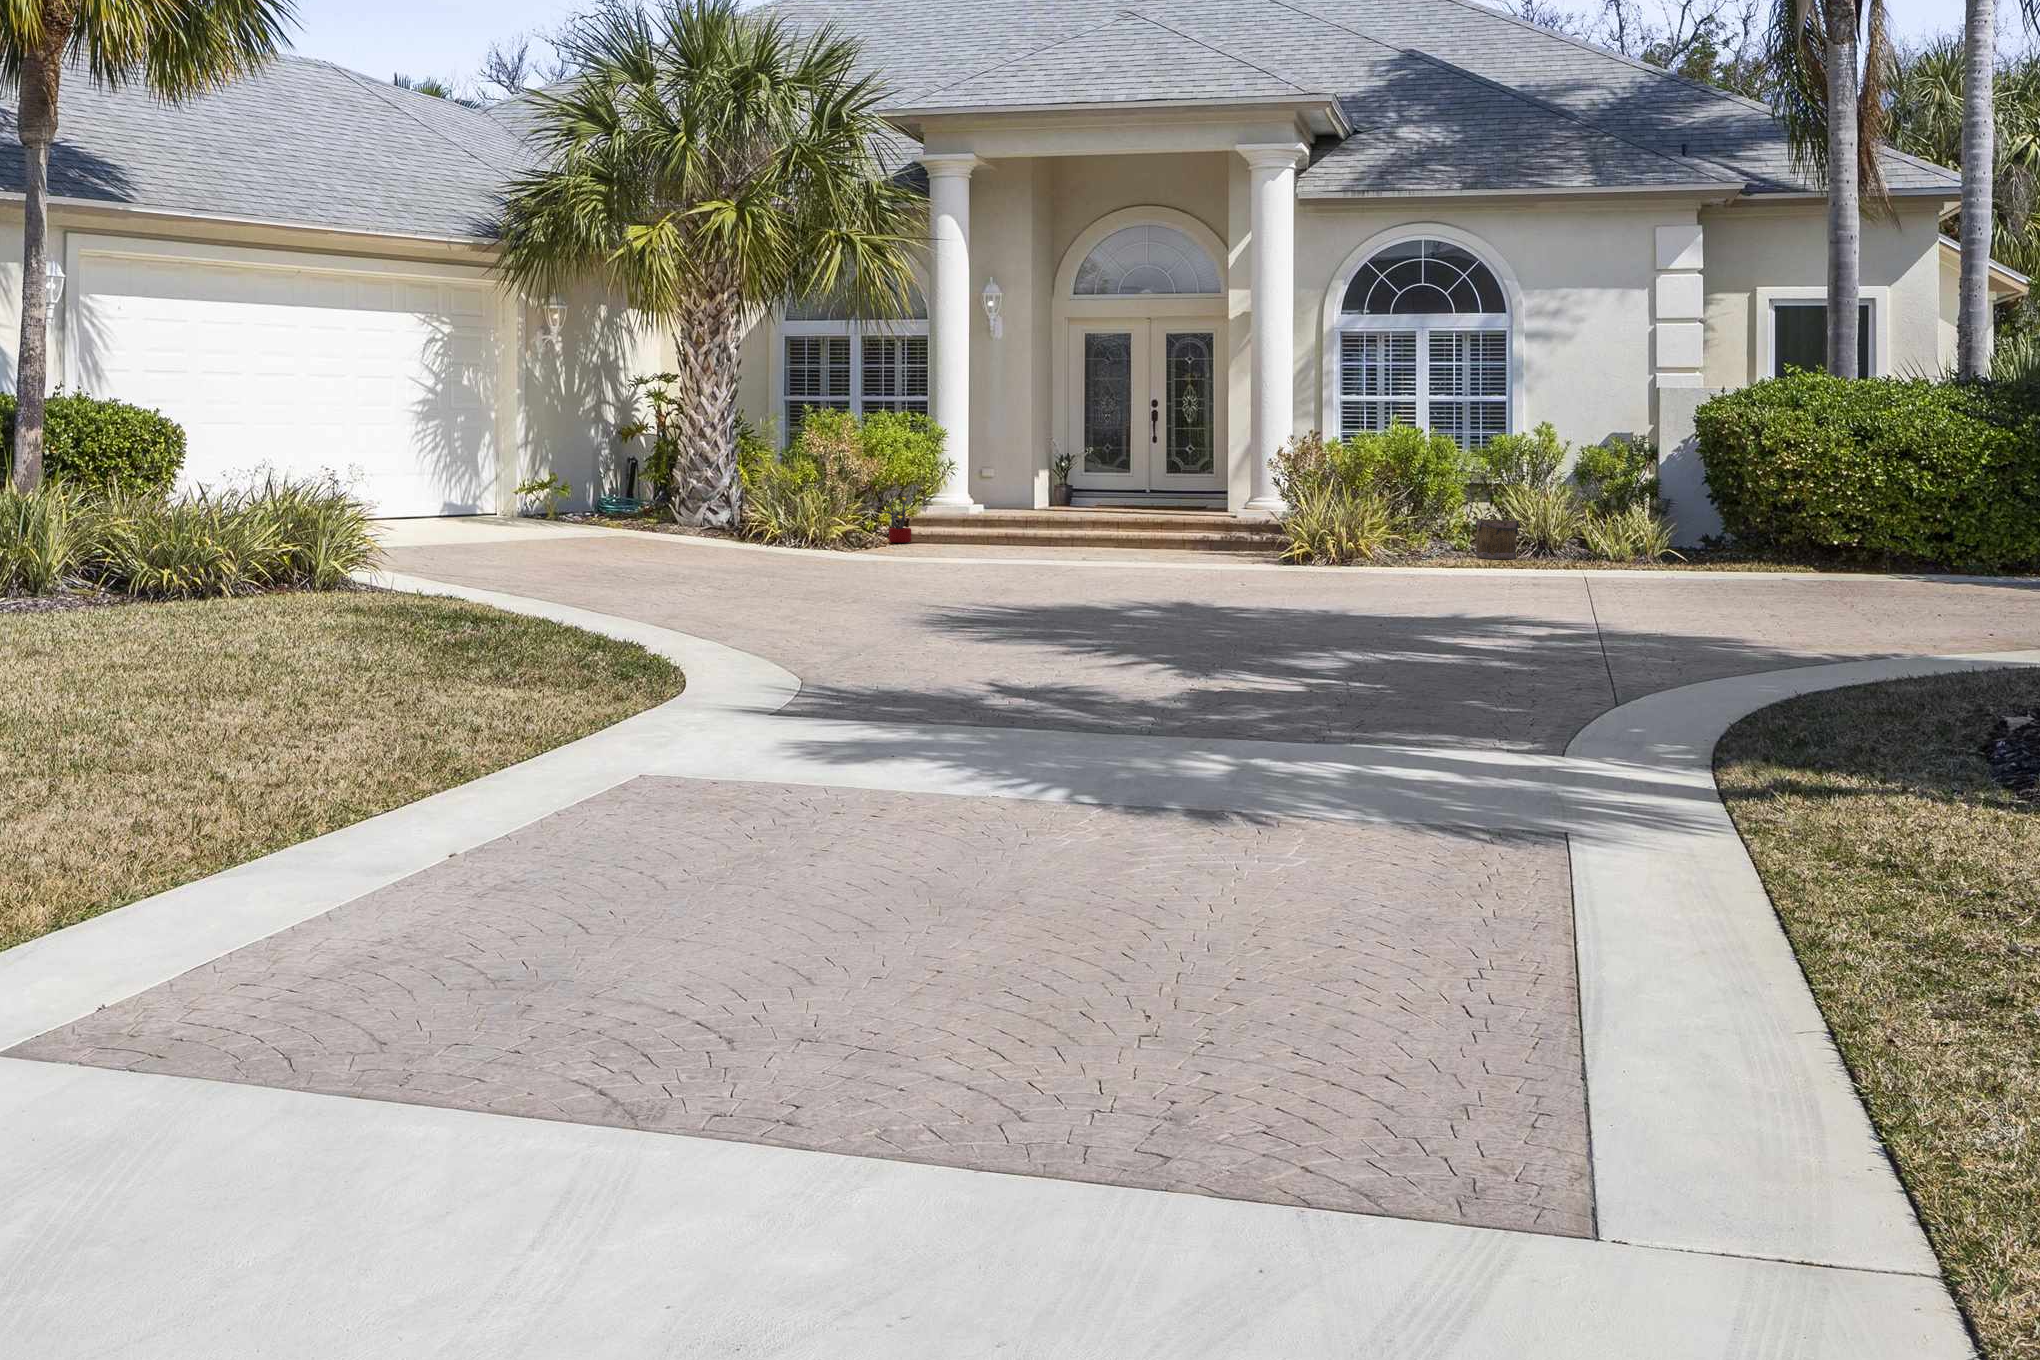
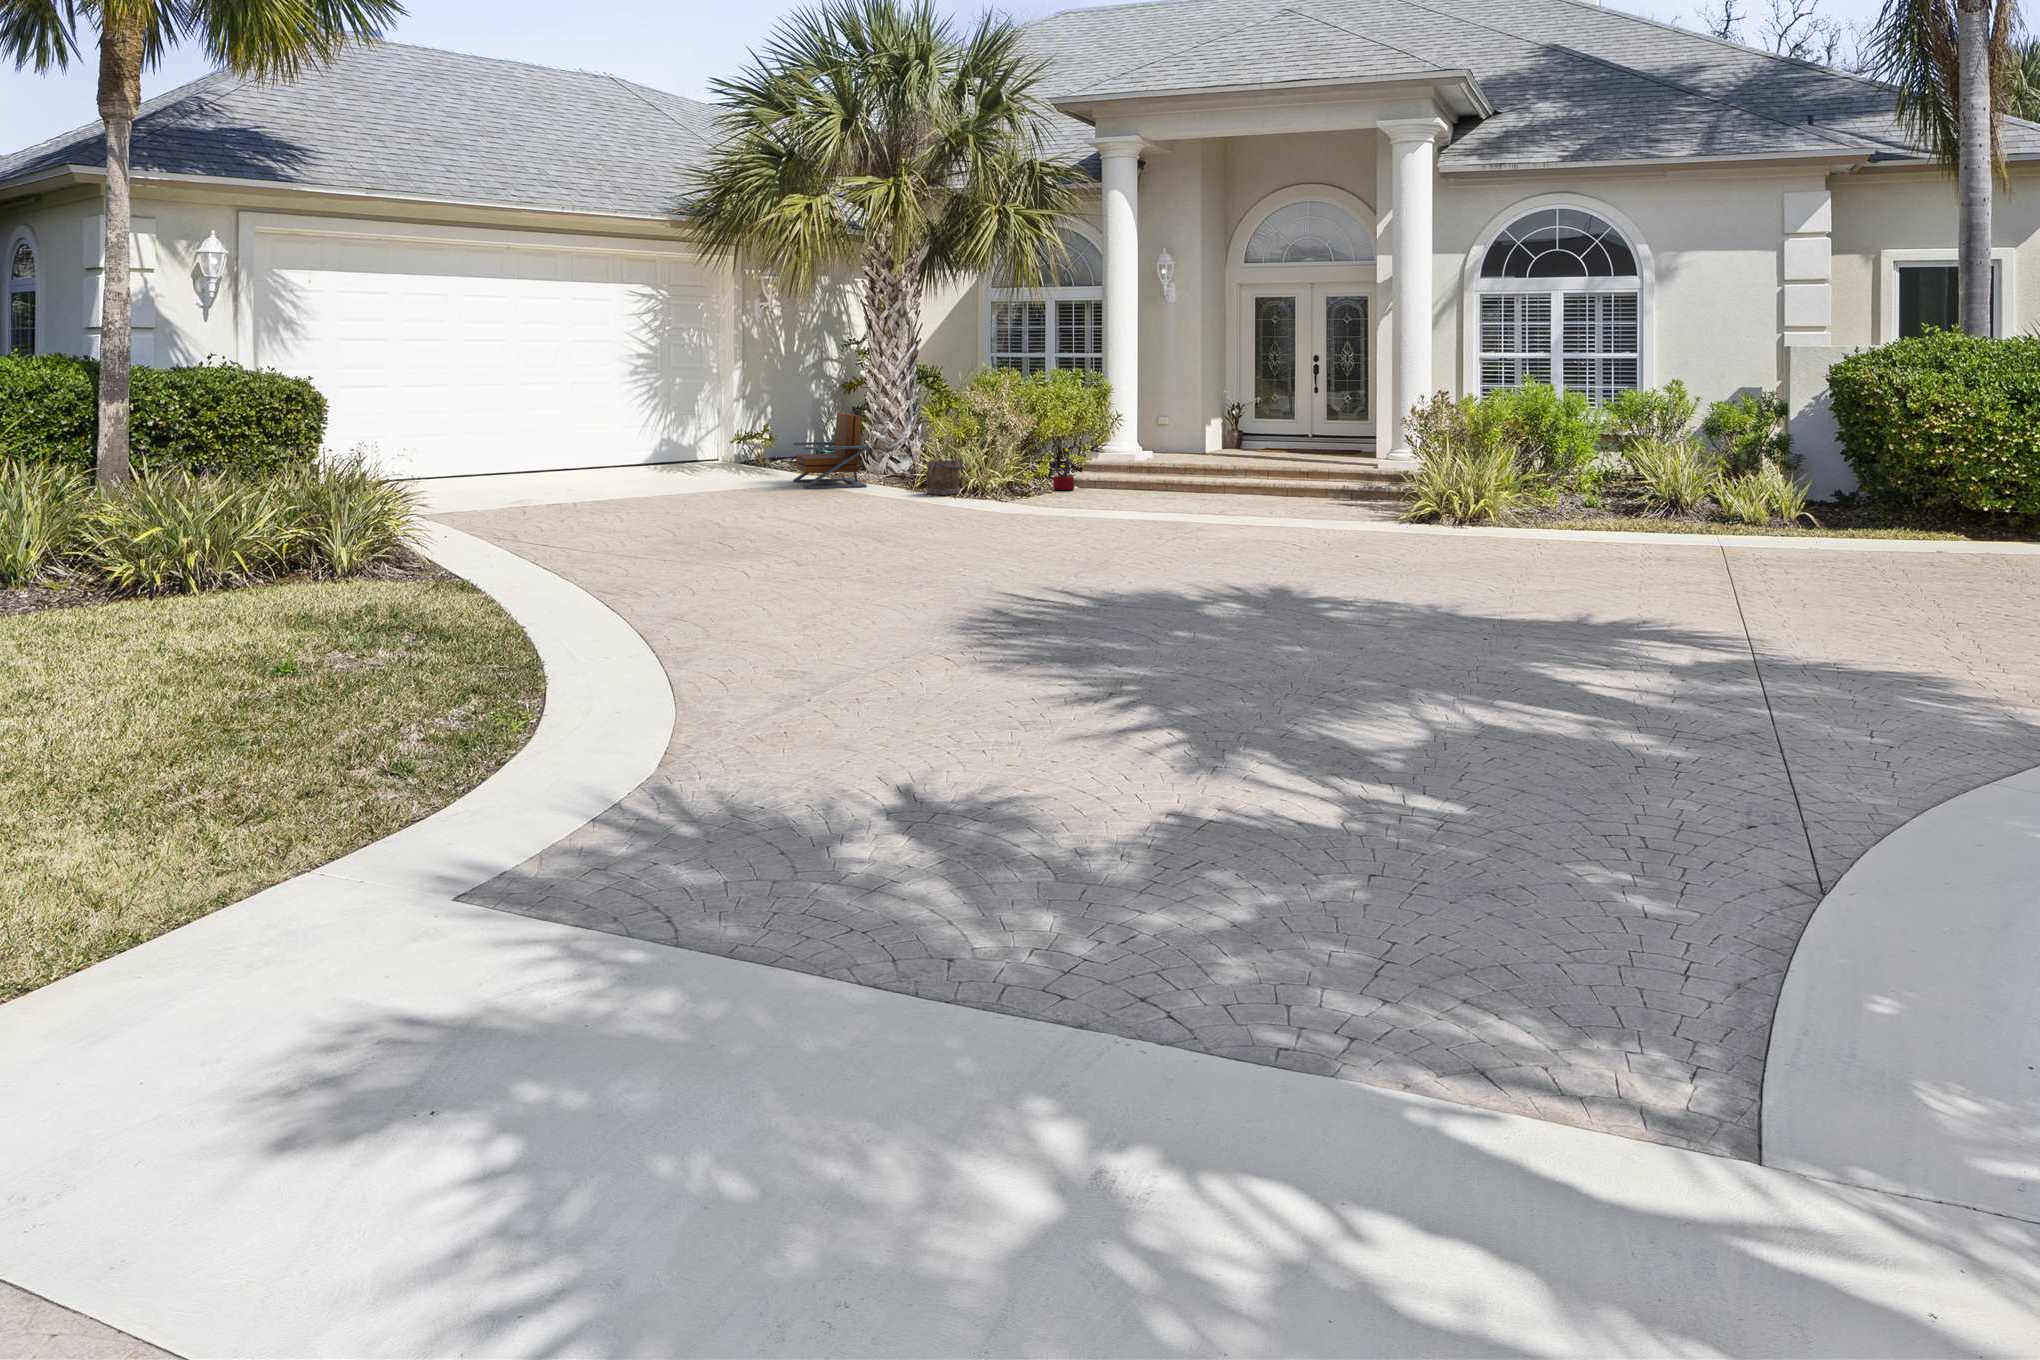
lounge chair: none [590,460,683,543] -> present [793,413,869,489]
bucket: present [1475,518,1520,559] -> present [927,458,963,495]

